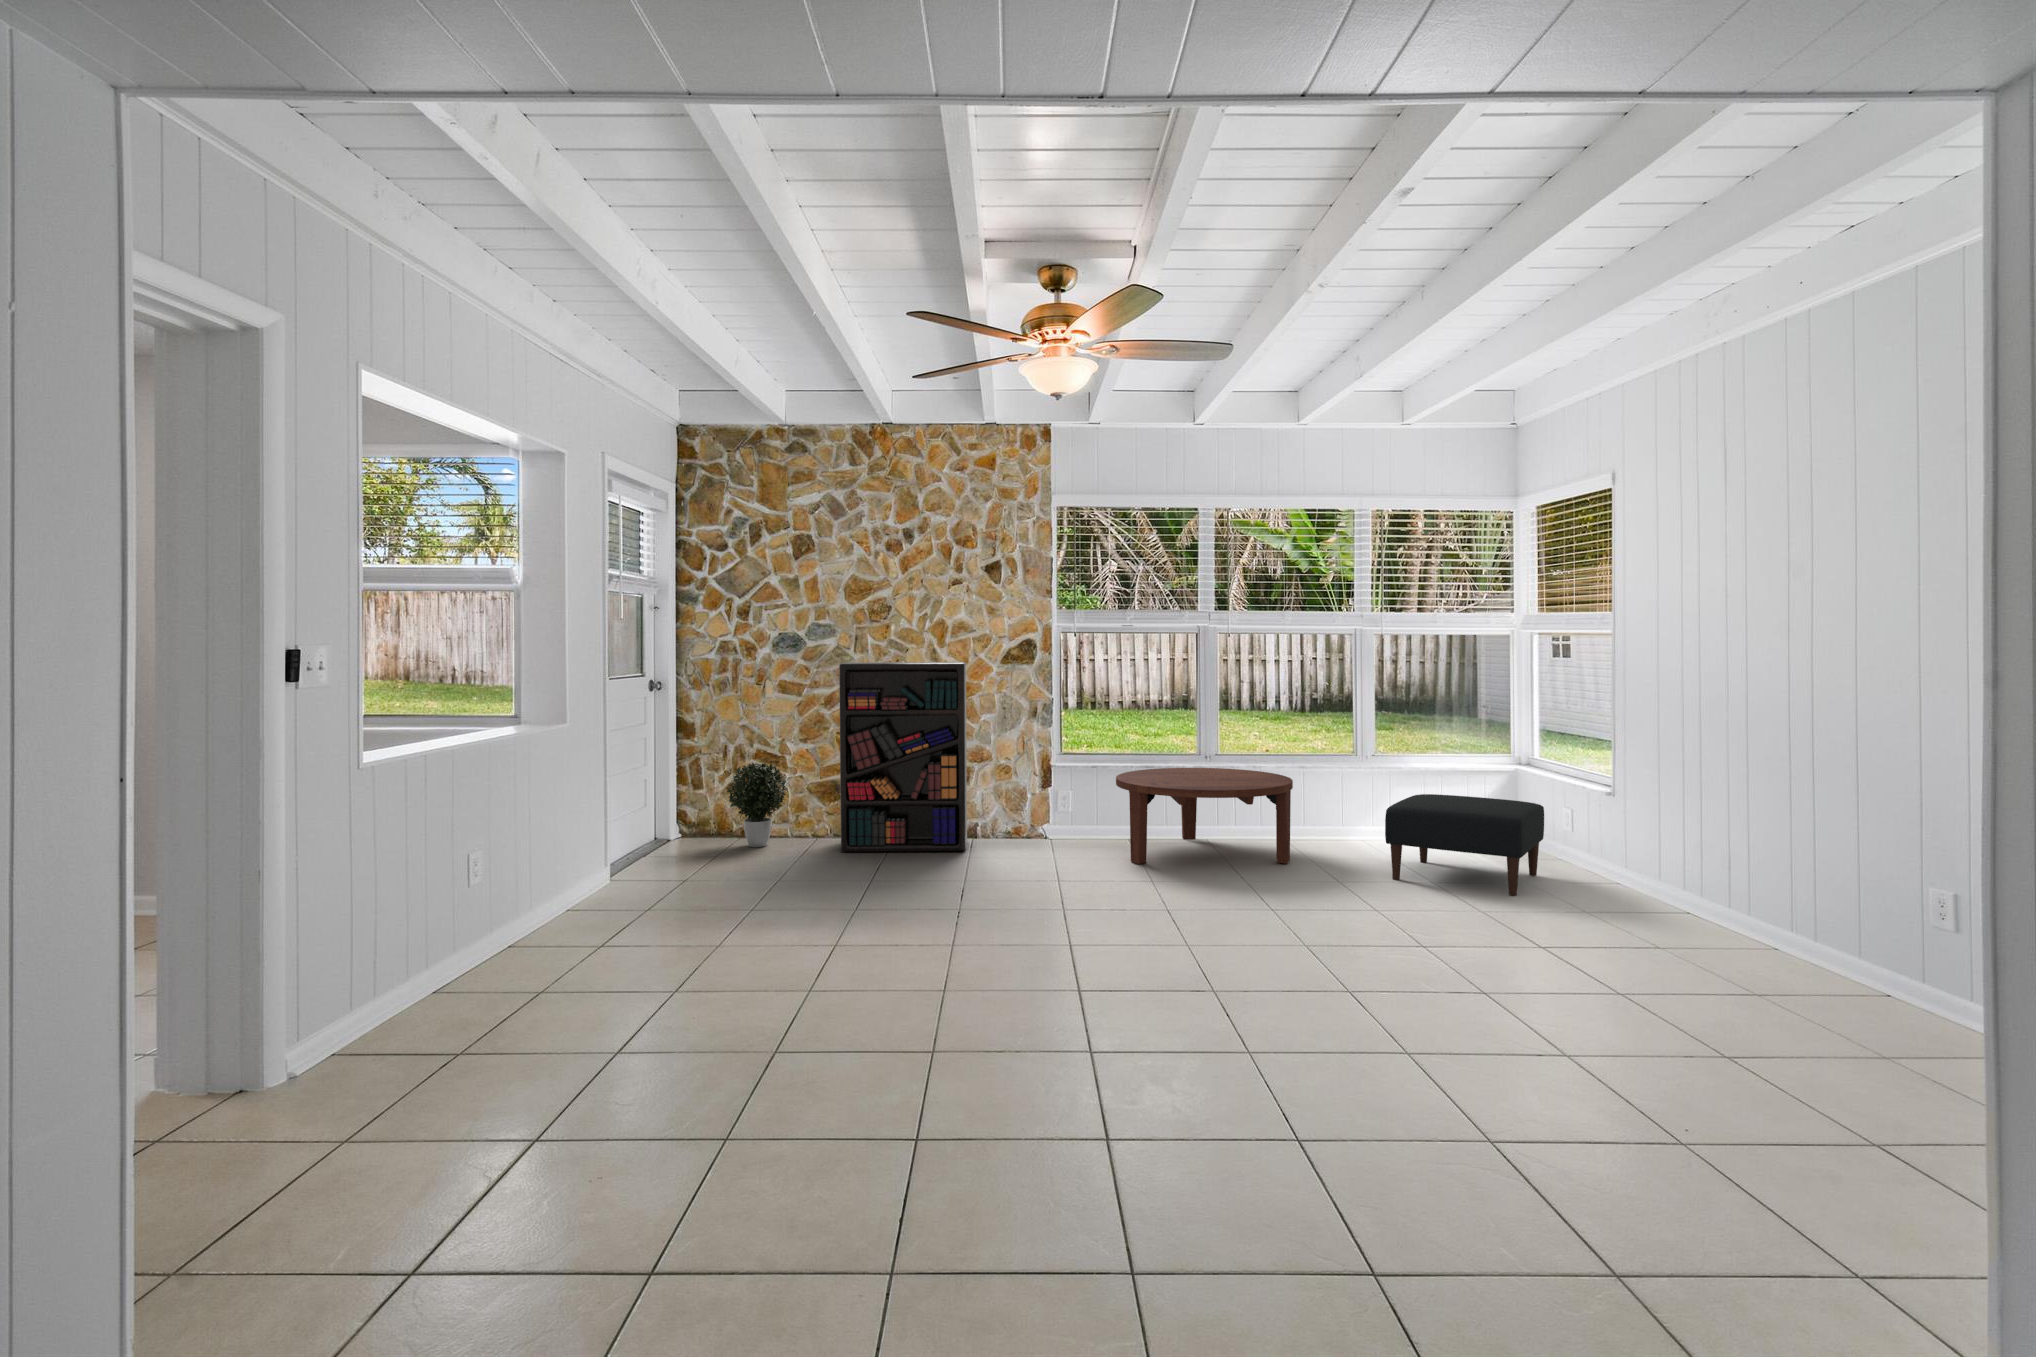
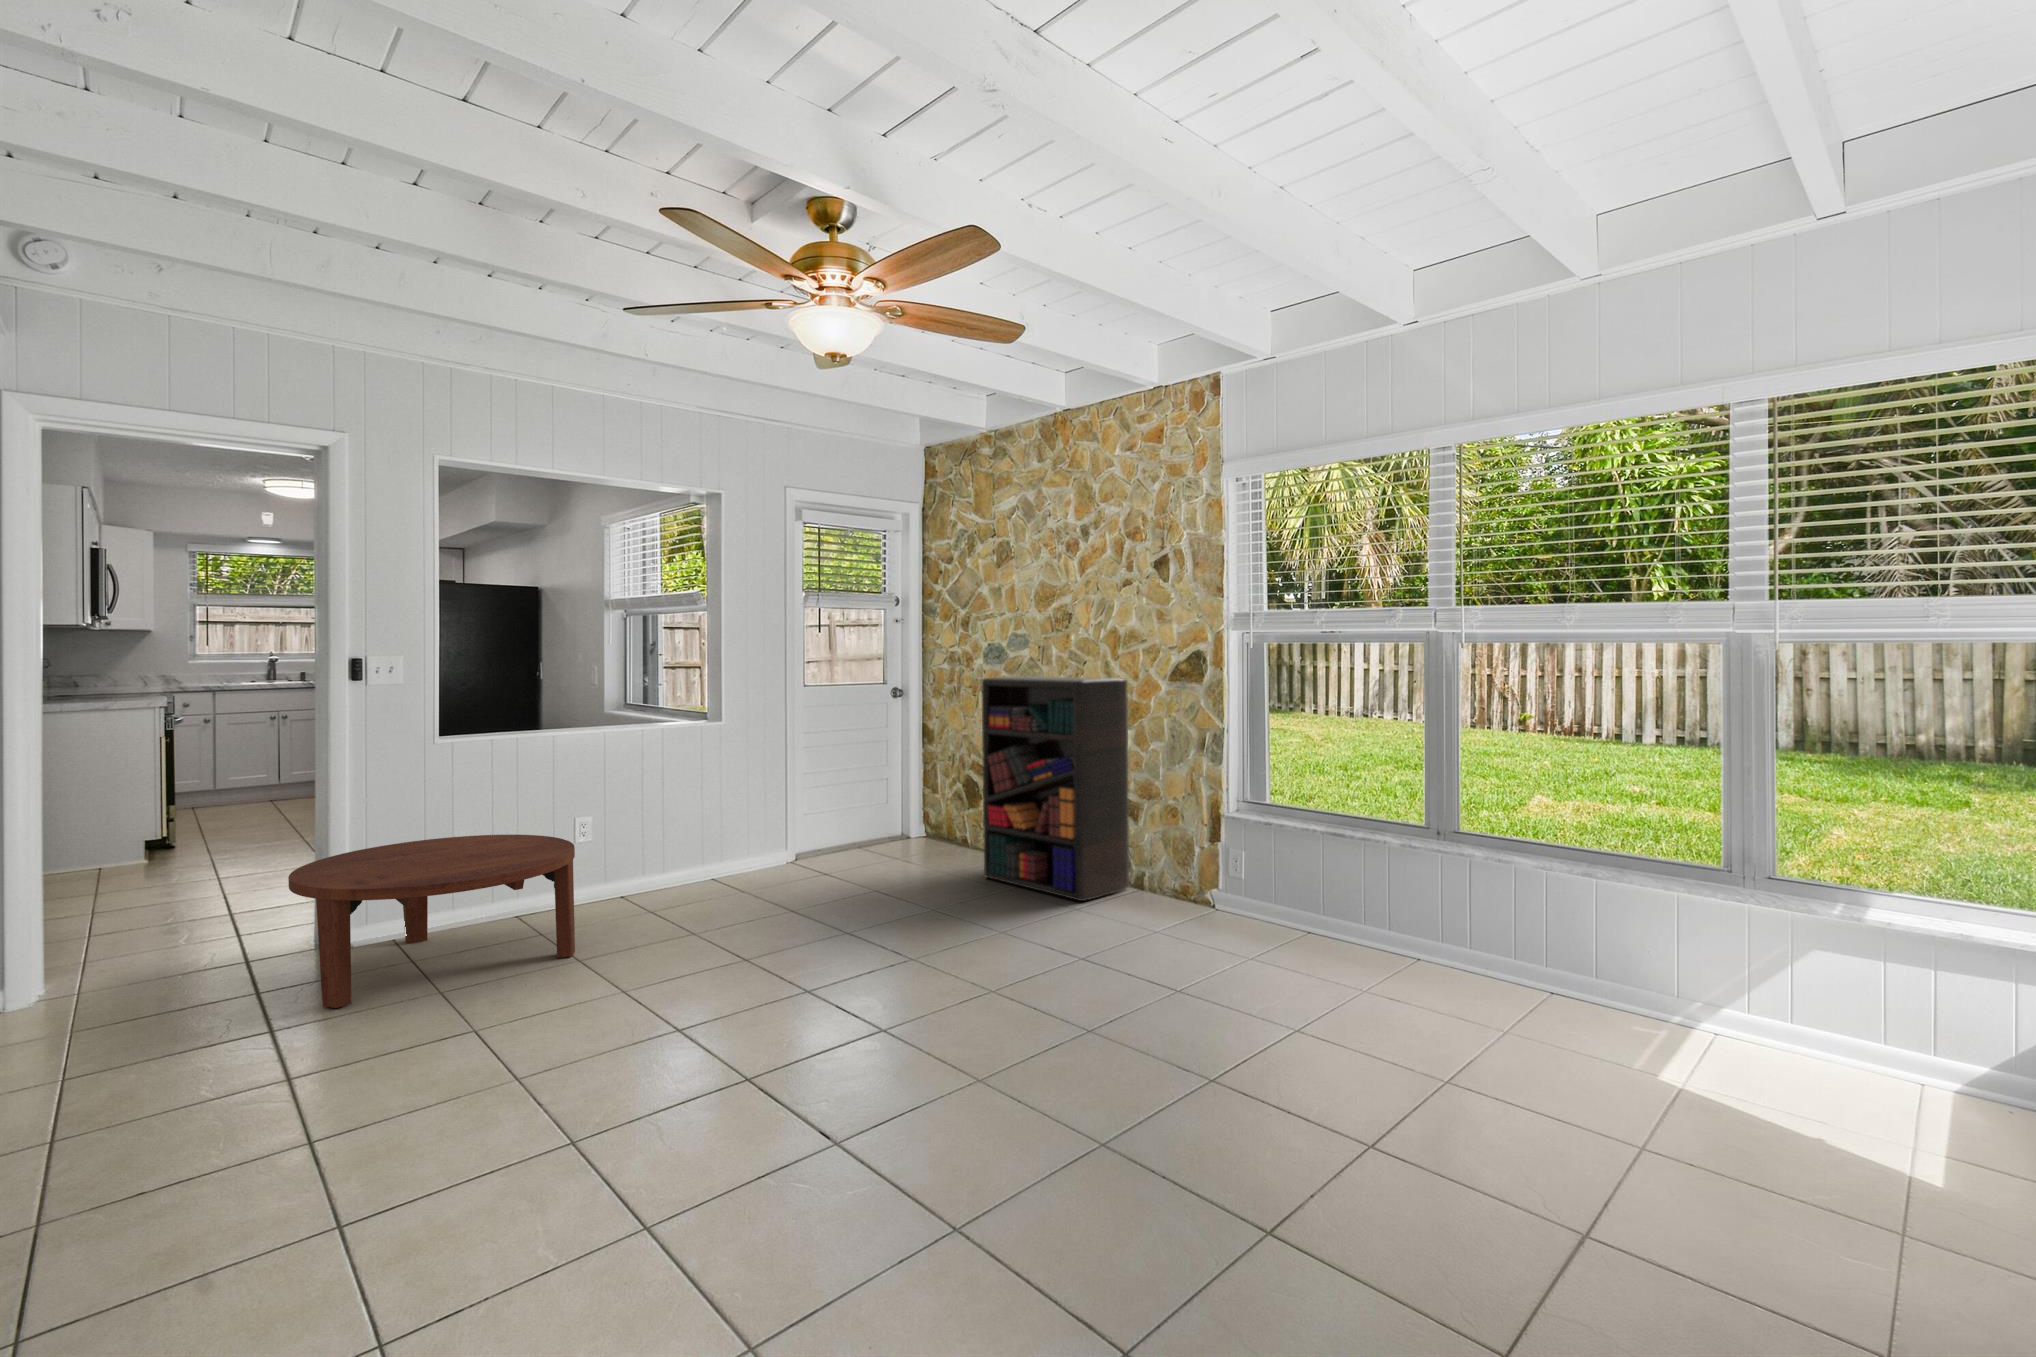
potted plant: present [727,763,788,847] -> none [921,773,981,859]
coffee table: present [1116,768,1293,864] -> present [288,835,575,1008]
ottoman: present [1385,794,1544,895] -> none [1477,960,1891,1223]

